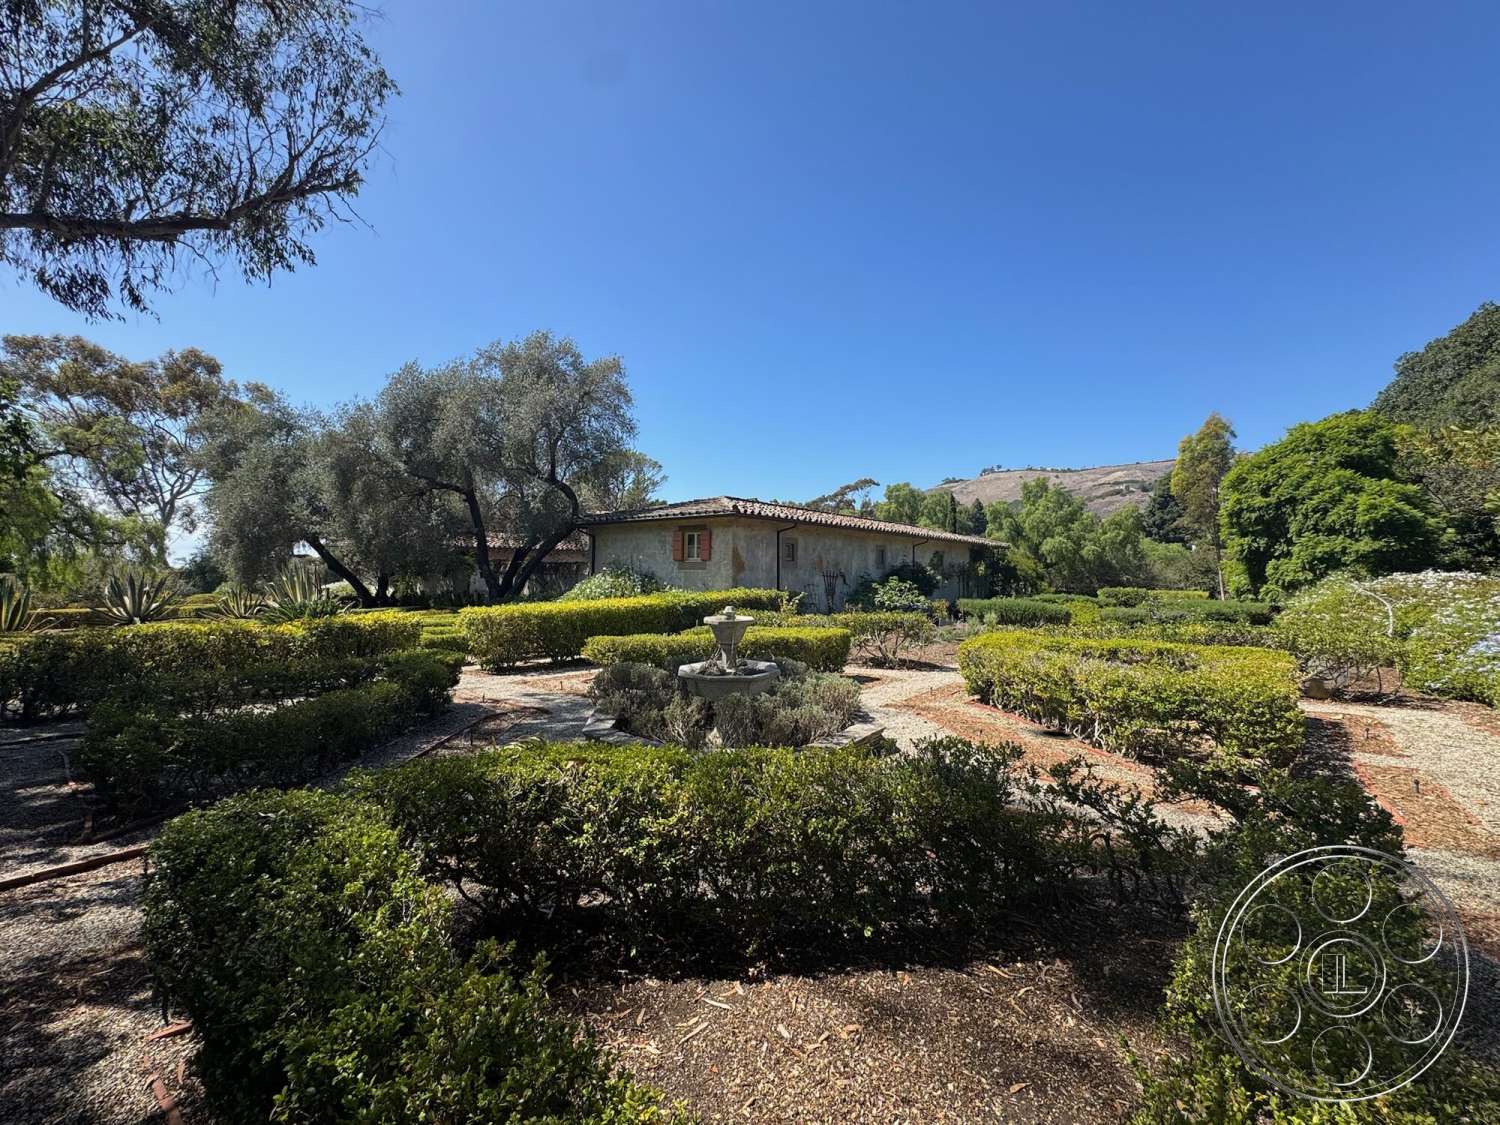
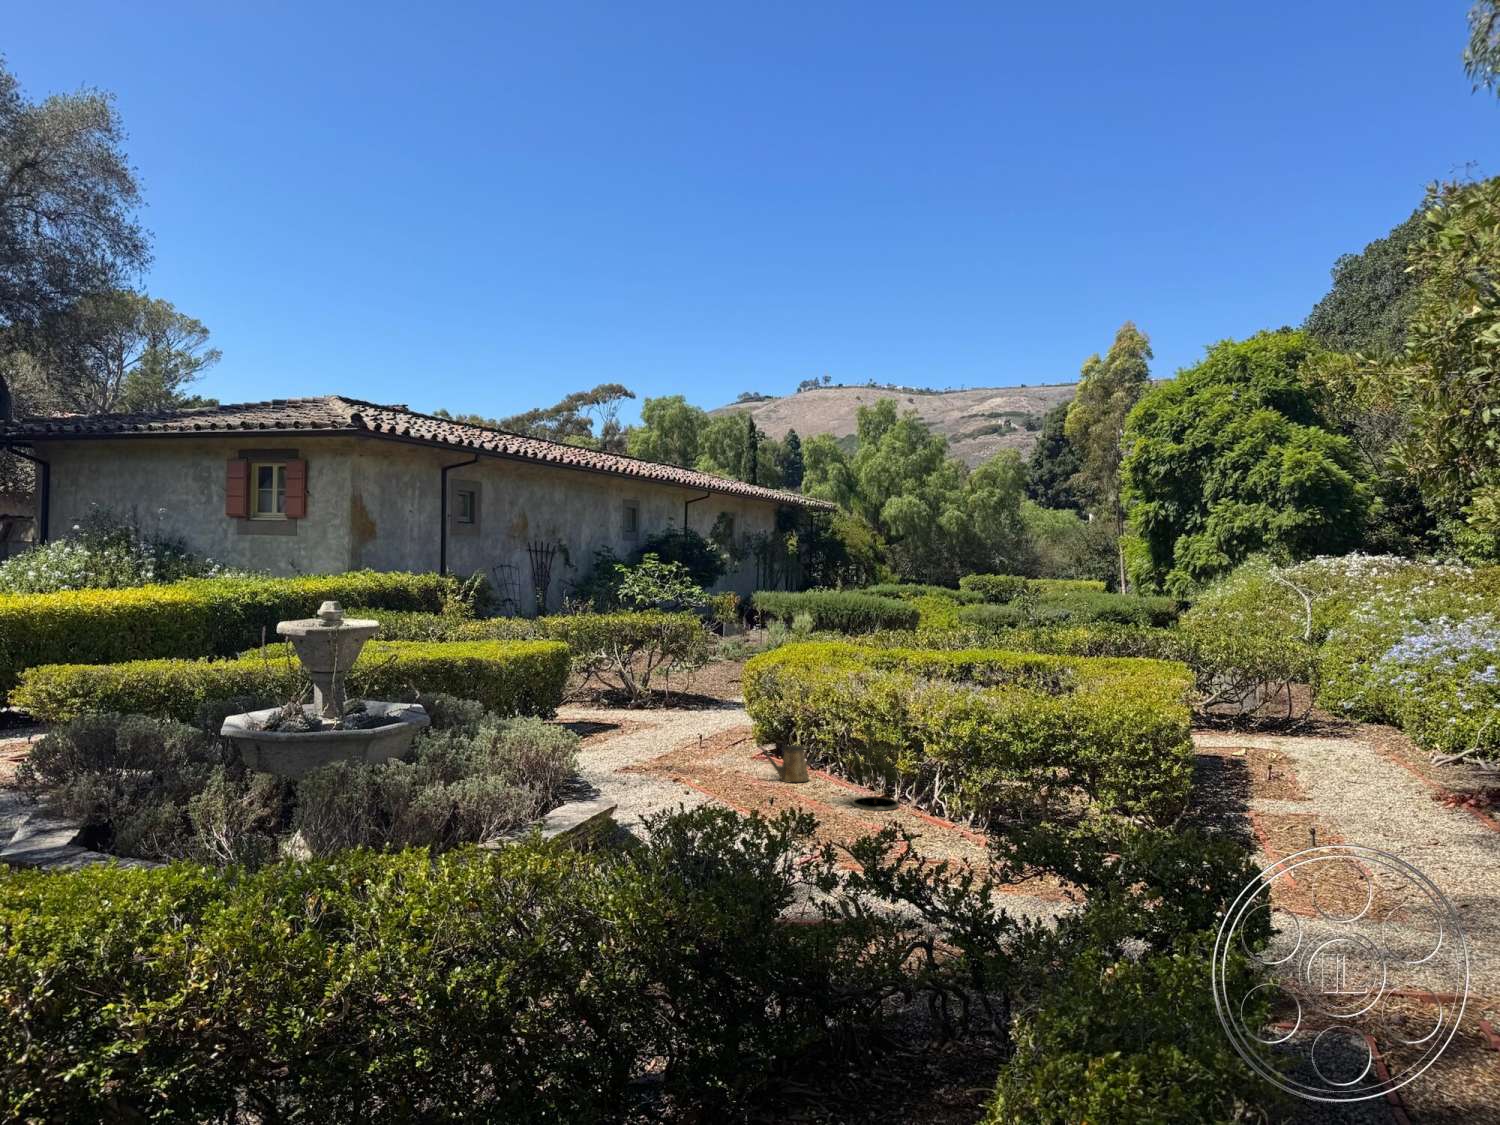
watering can: present [1307,679,1345,698] -> present [758,745,815,782]

